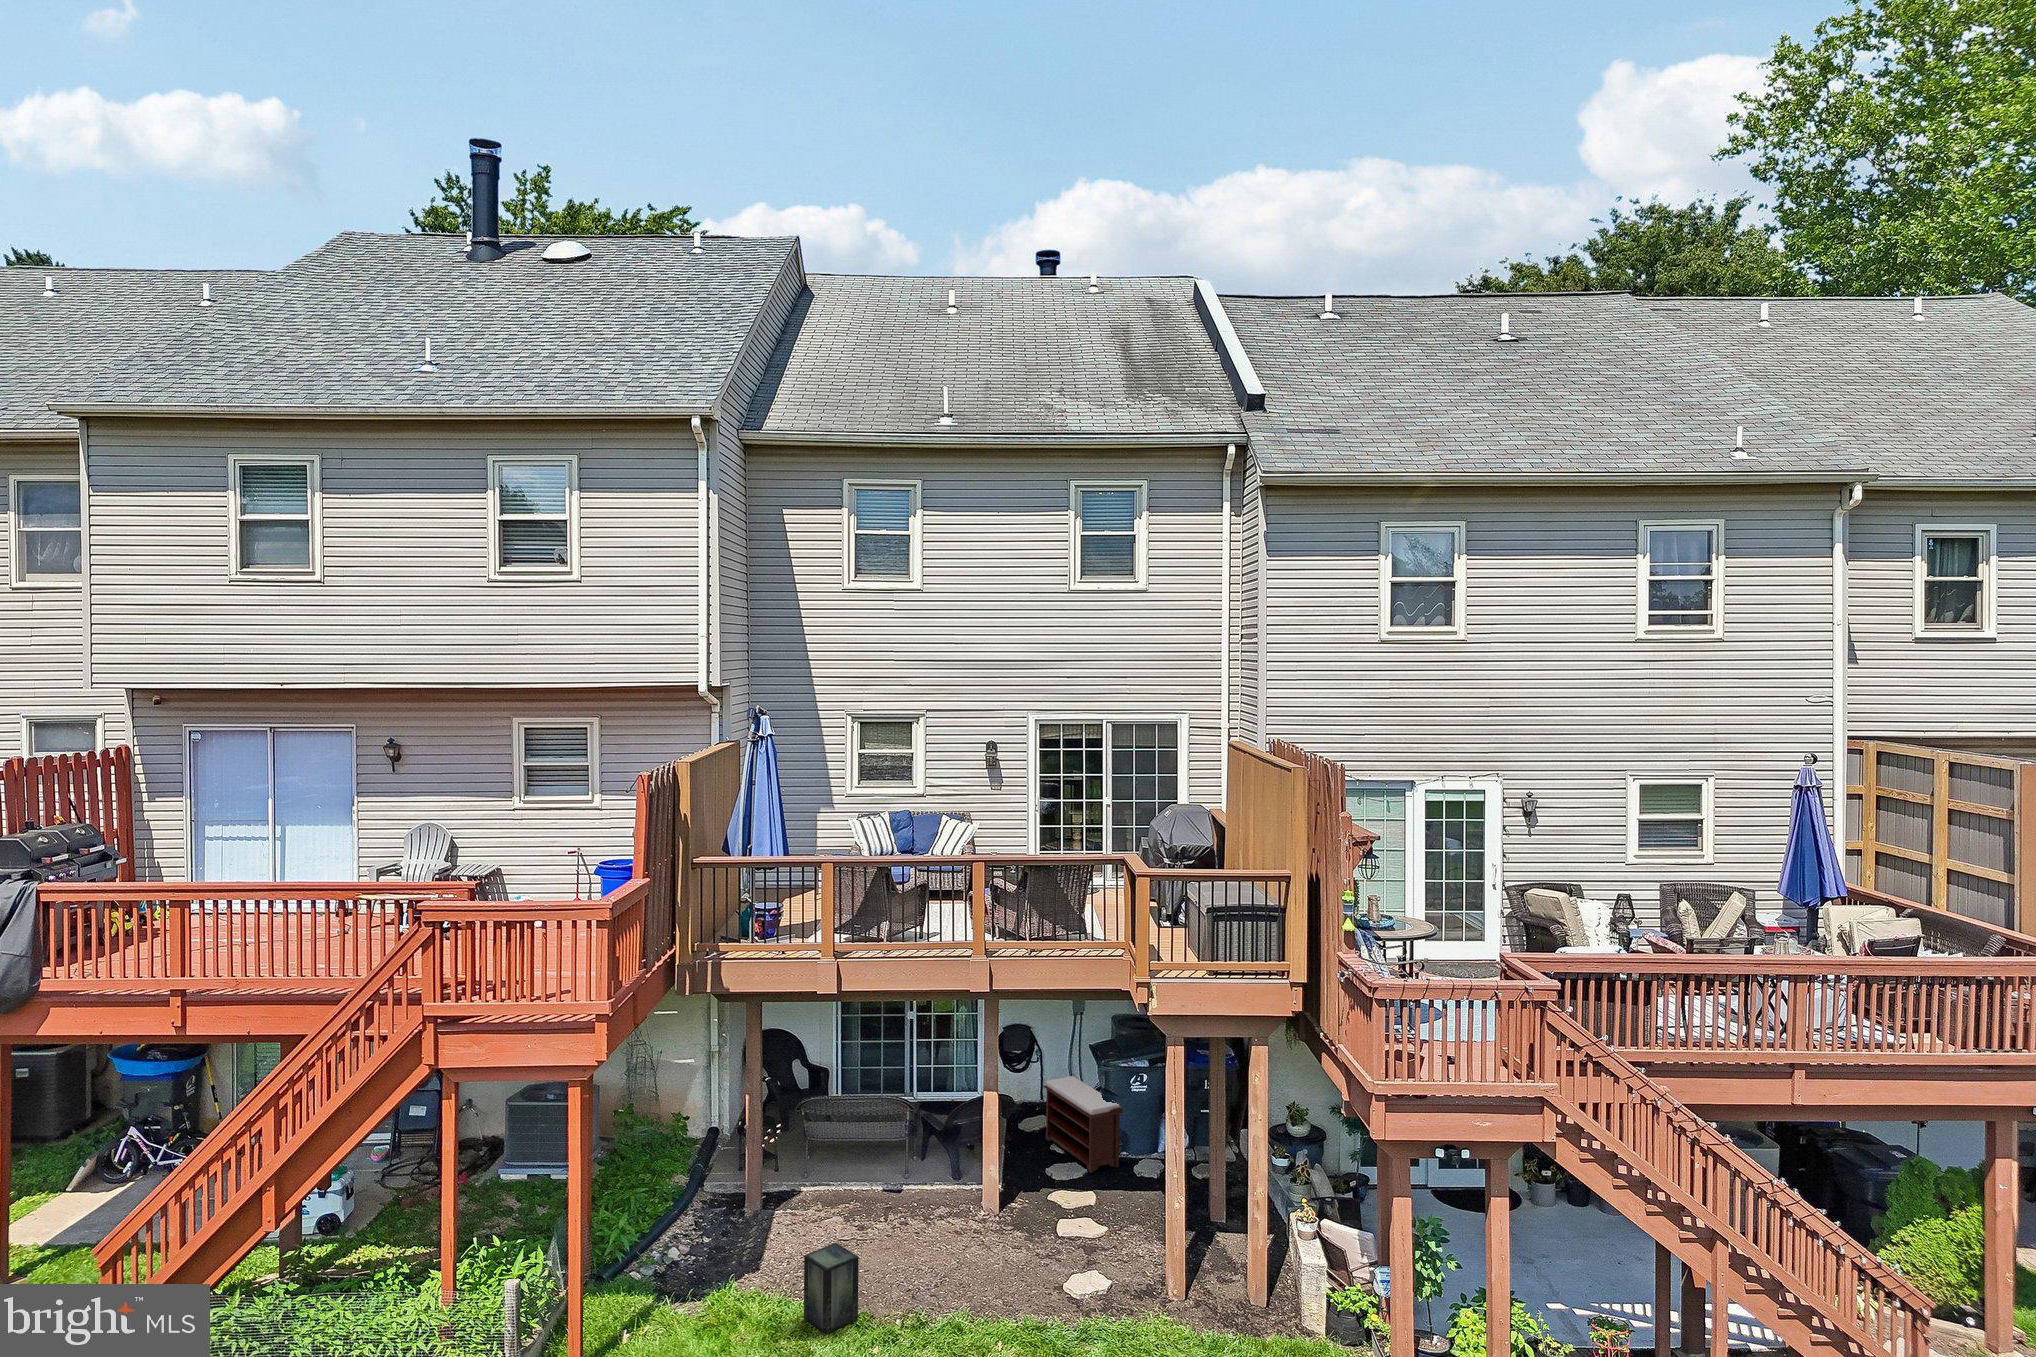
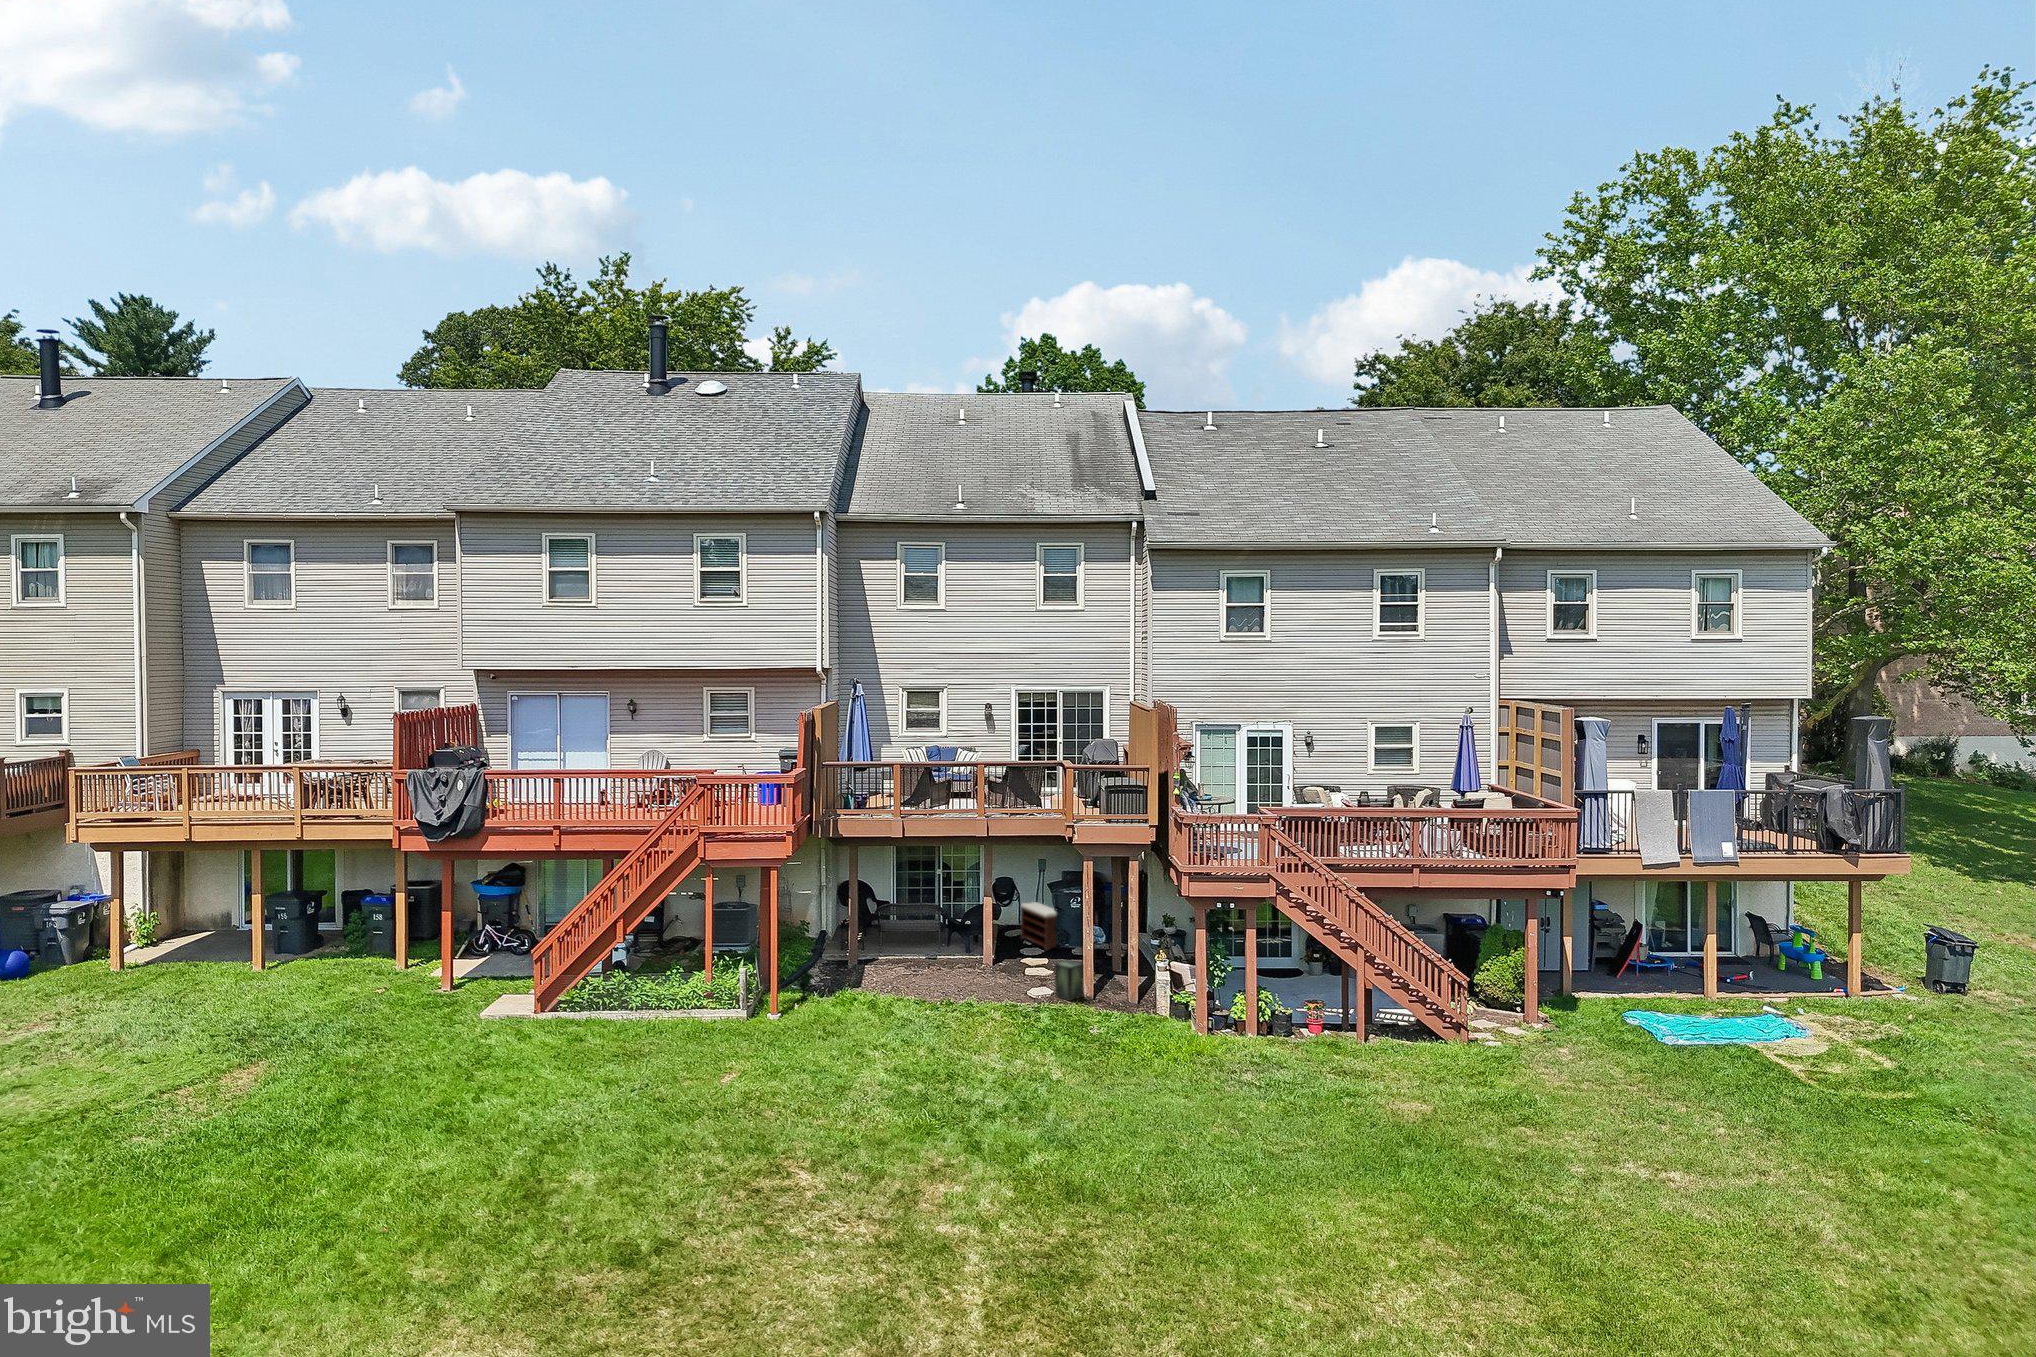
storage box: present [804,1243,859,1334] -> present [1055,961,1083,1001]
decorative plant: none [618,1257,657,1327] -> present [796,967,813,1000]

